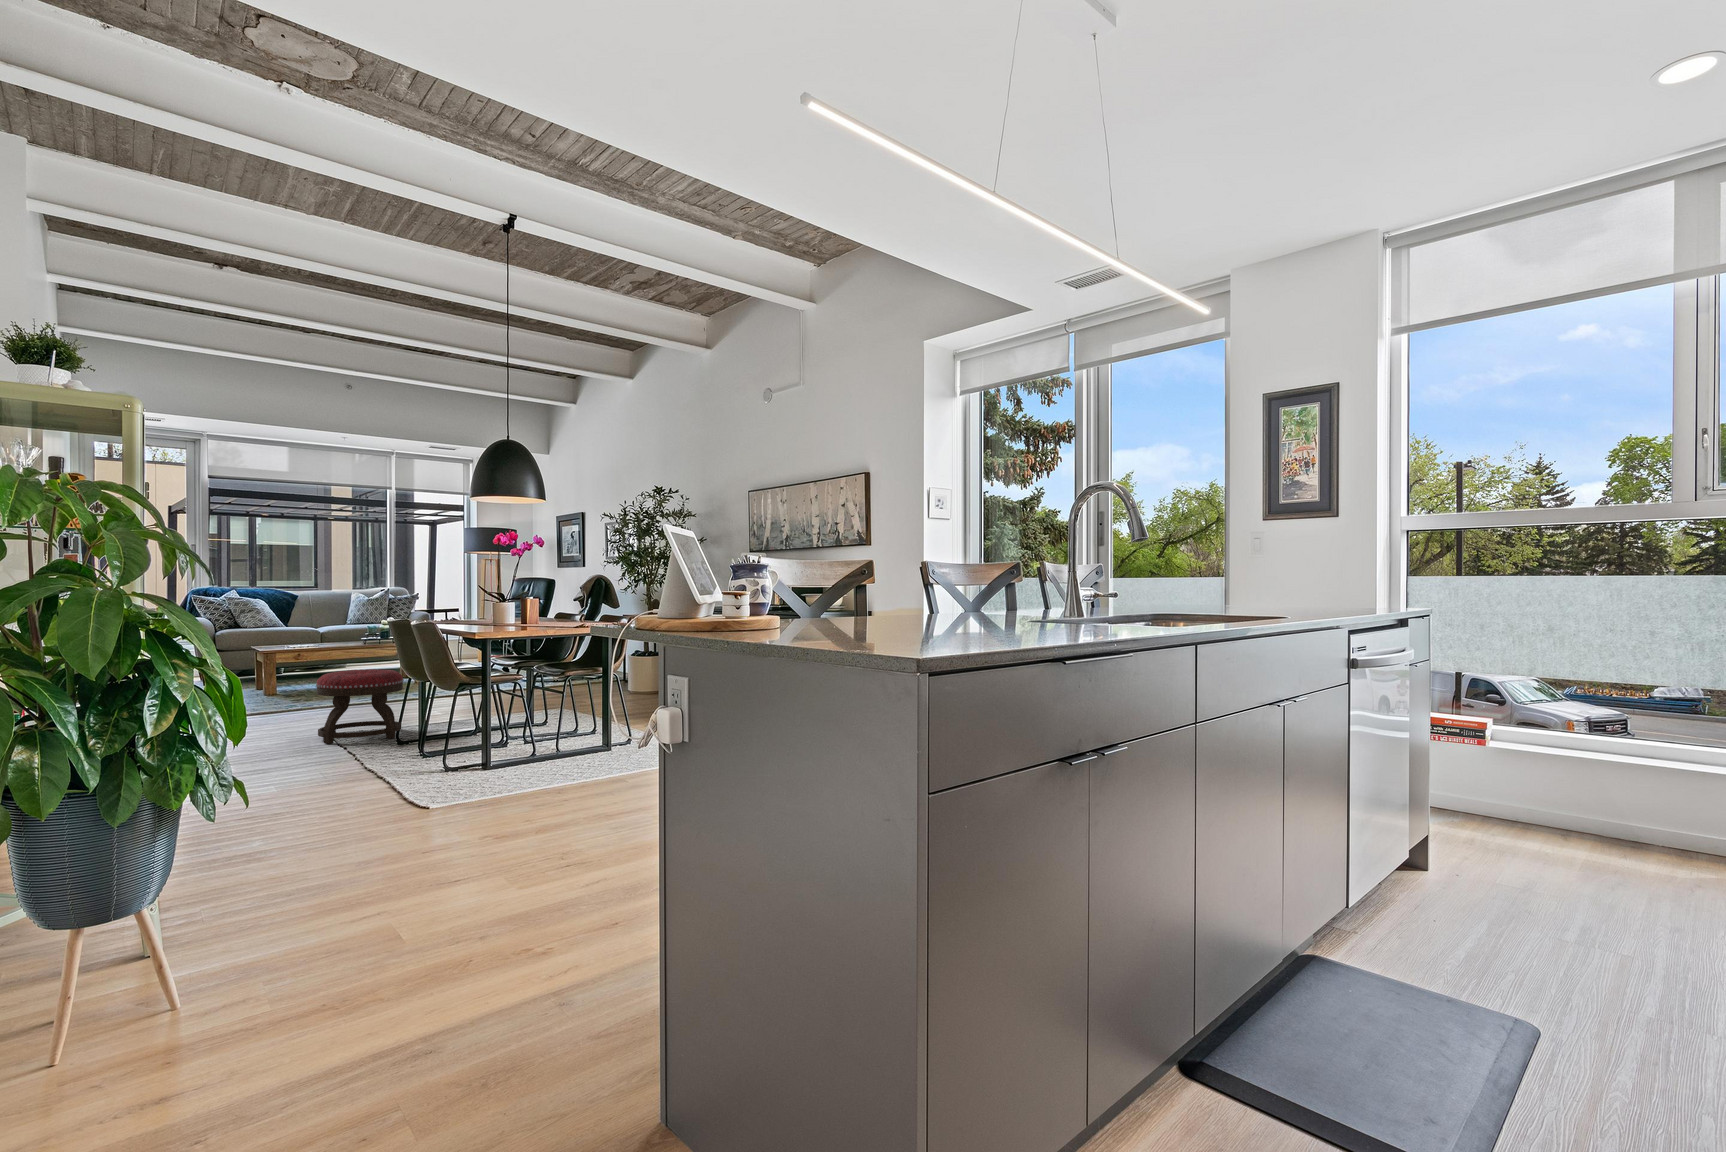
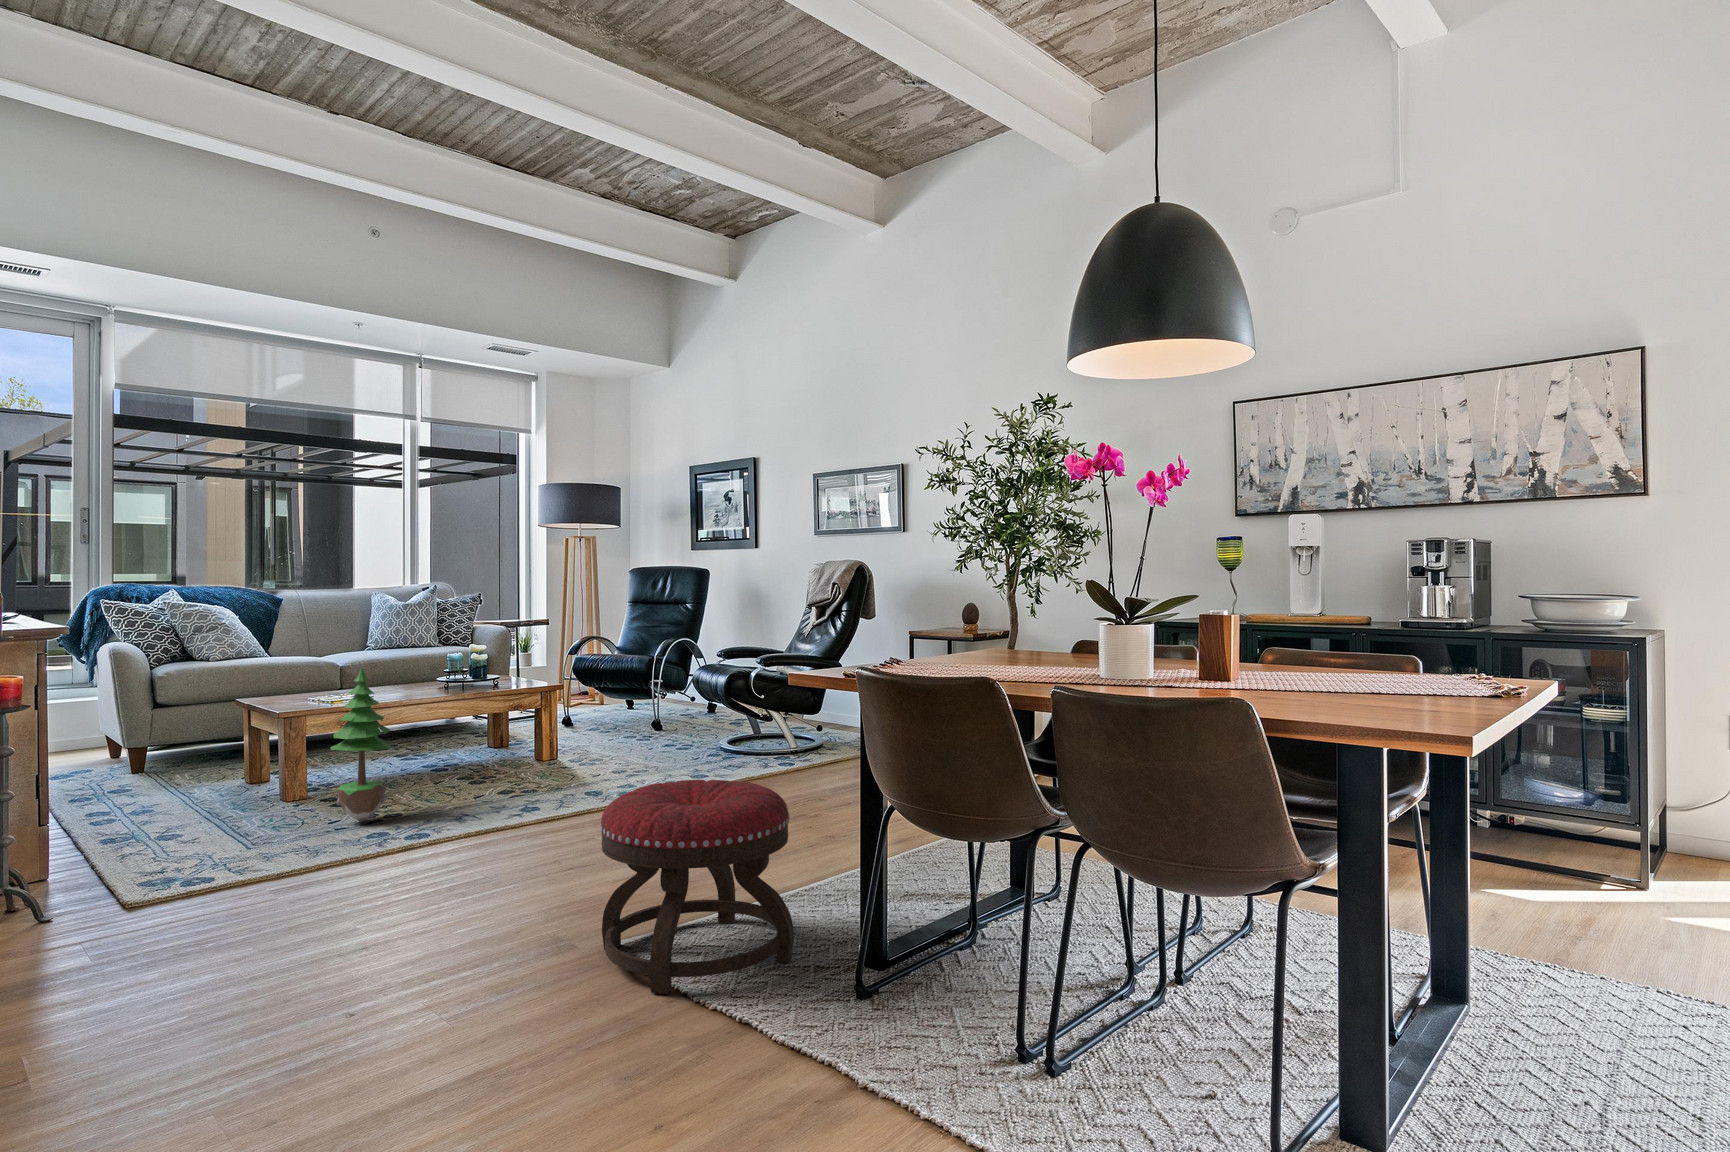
potted tree: none [271,628,304,703] -> present [330,668,392,823]

